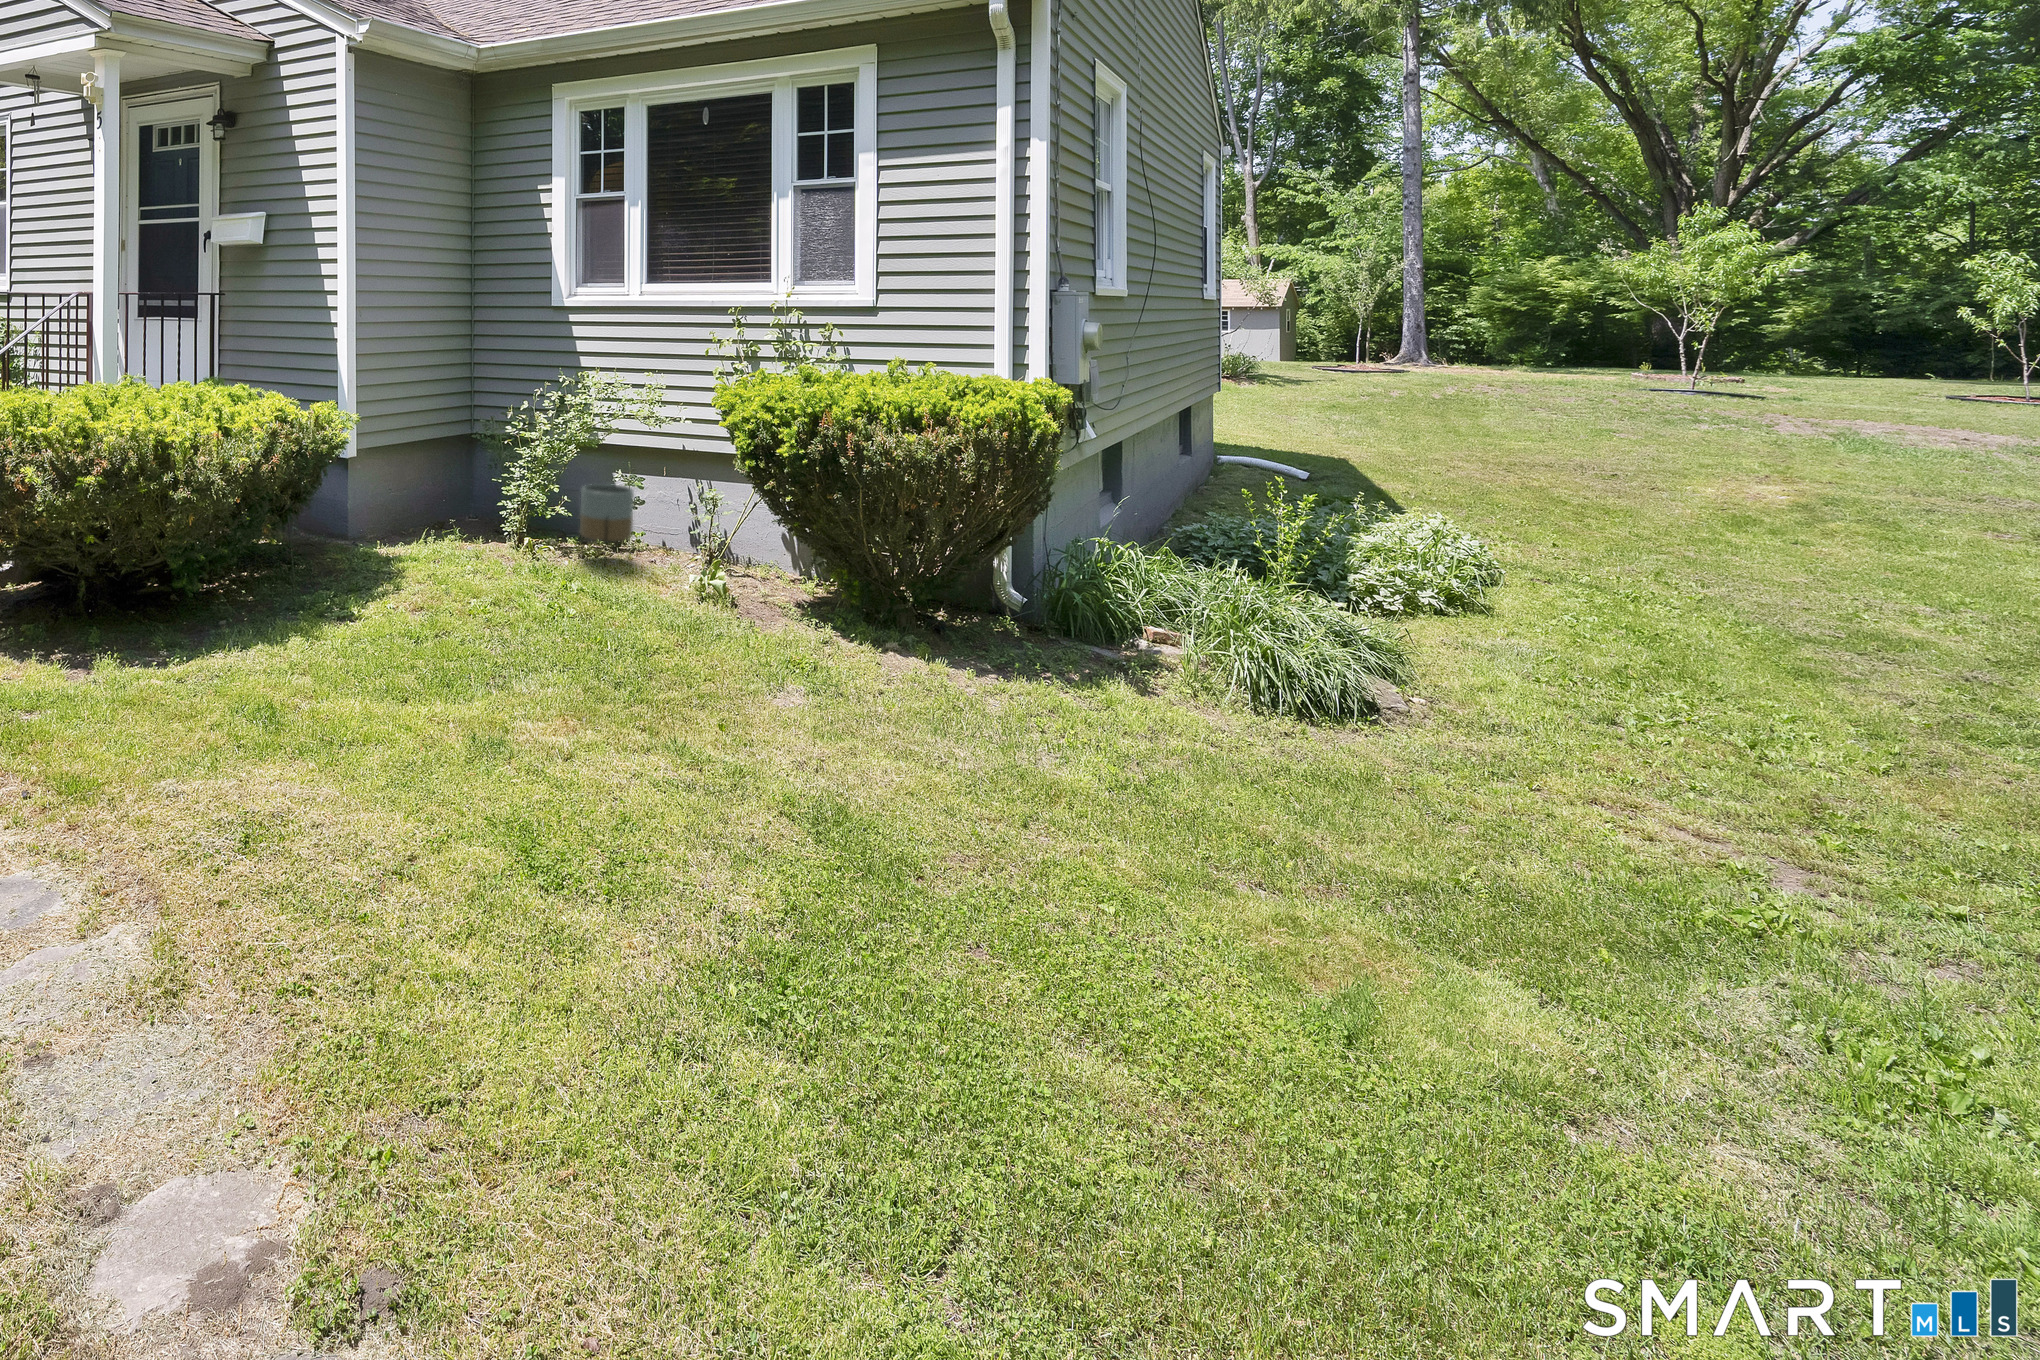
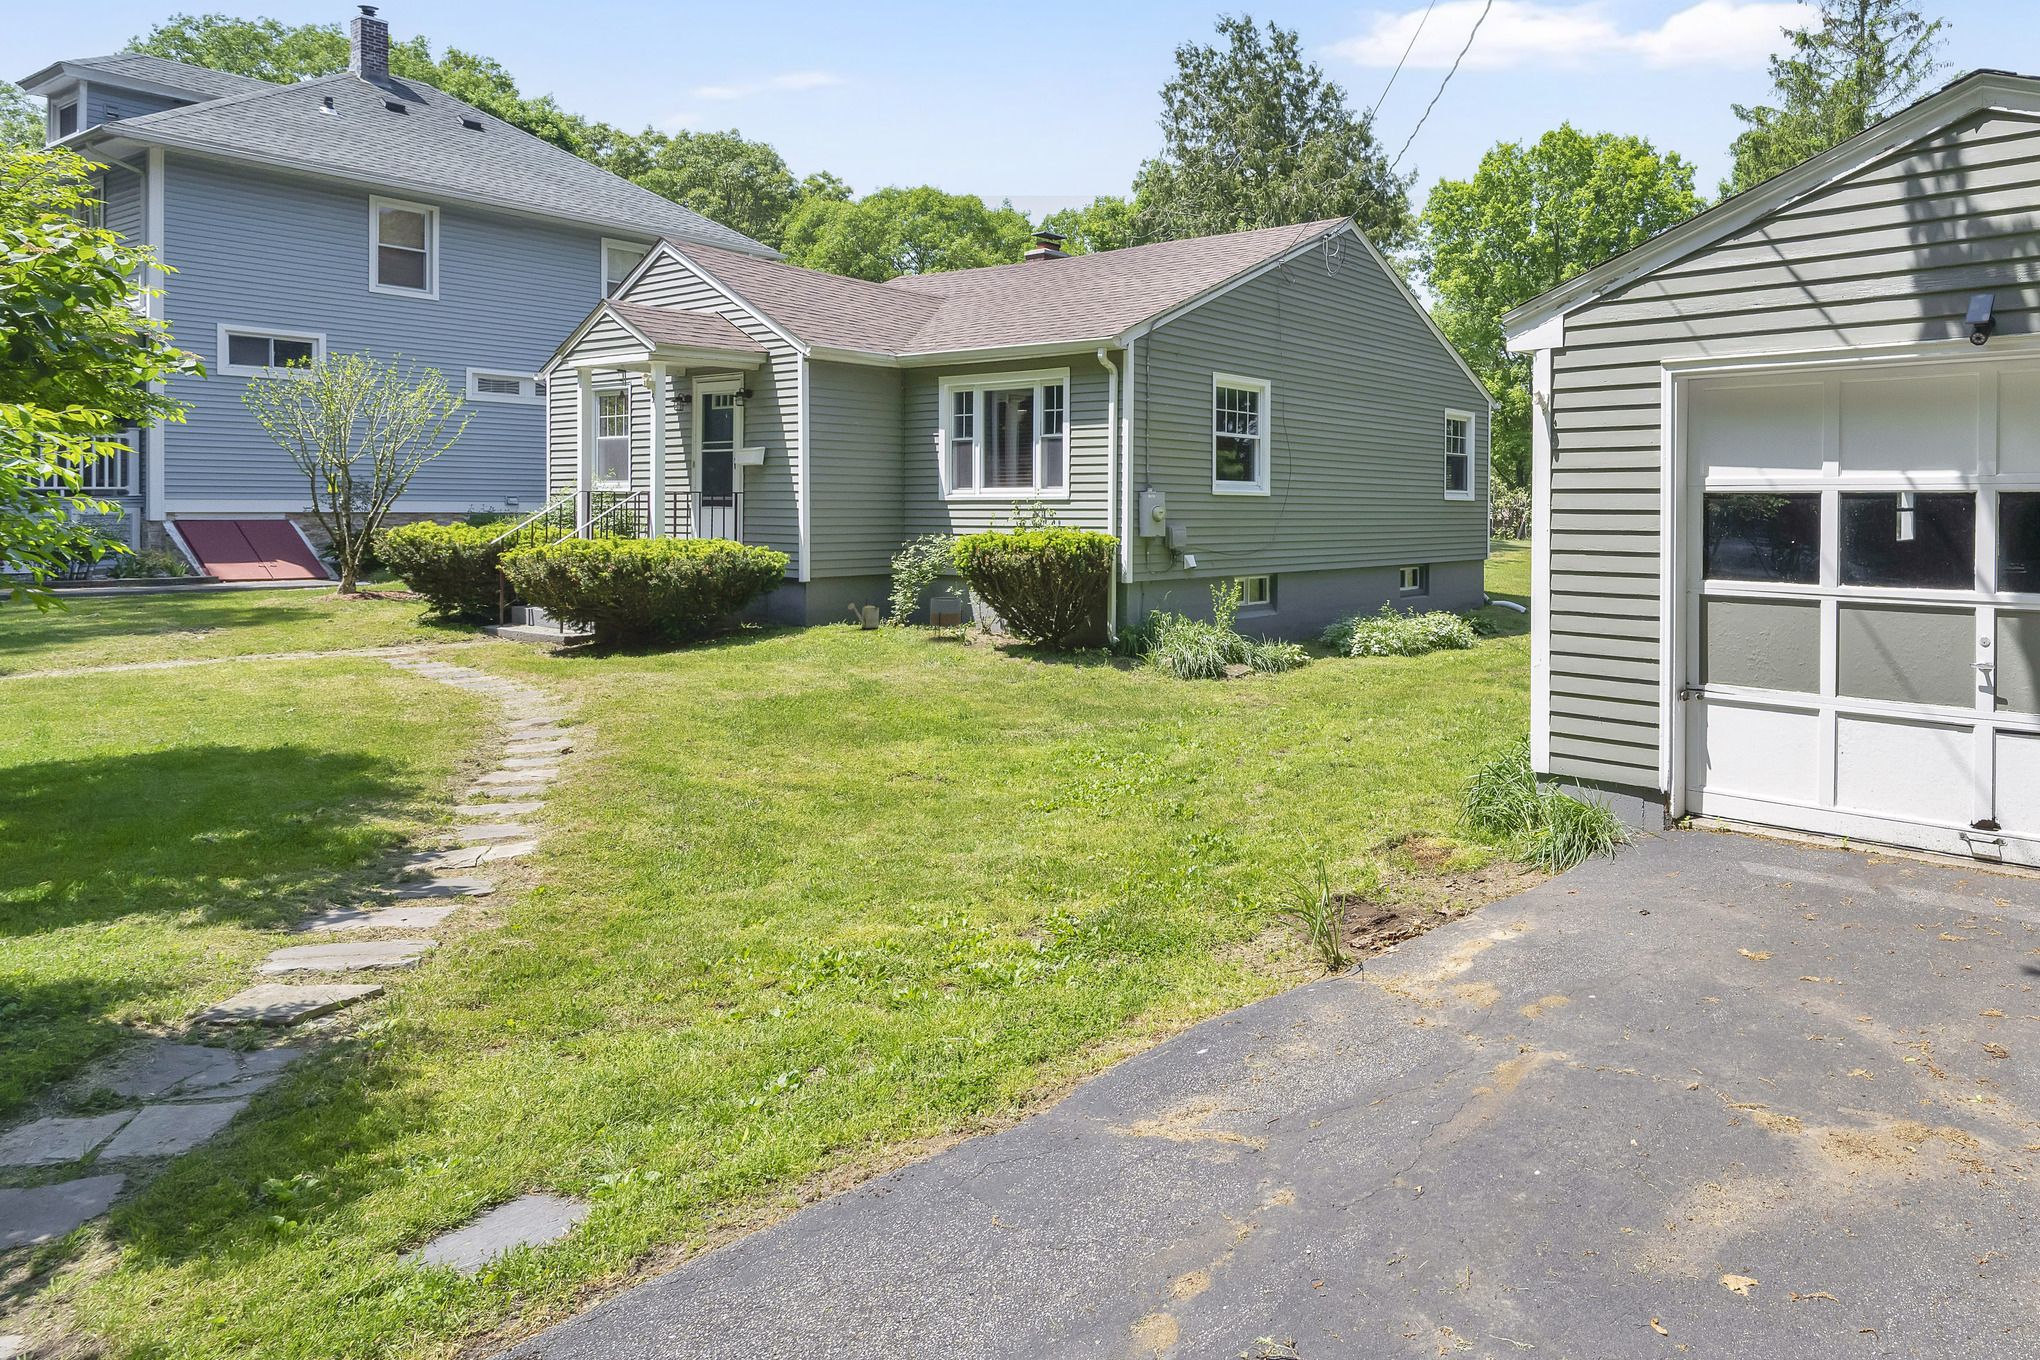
watering can: none [416,481,458,537] -> present [848,600,881,630]

